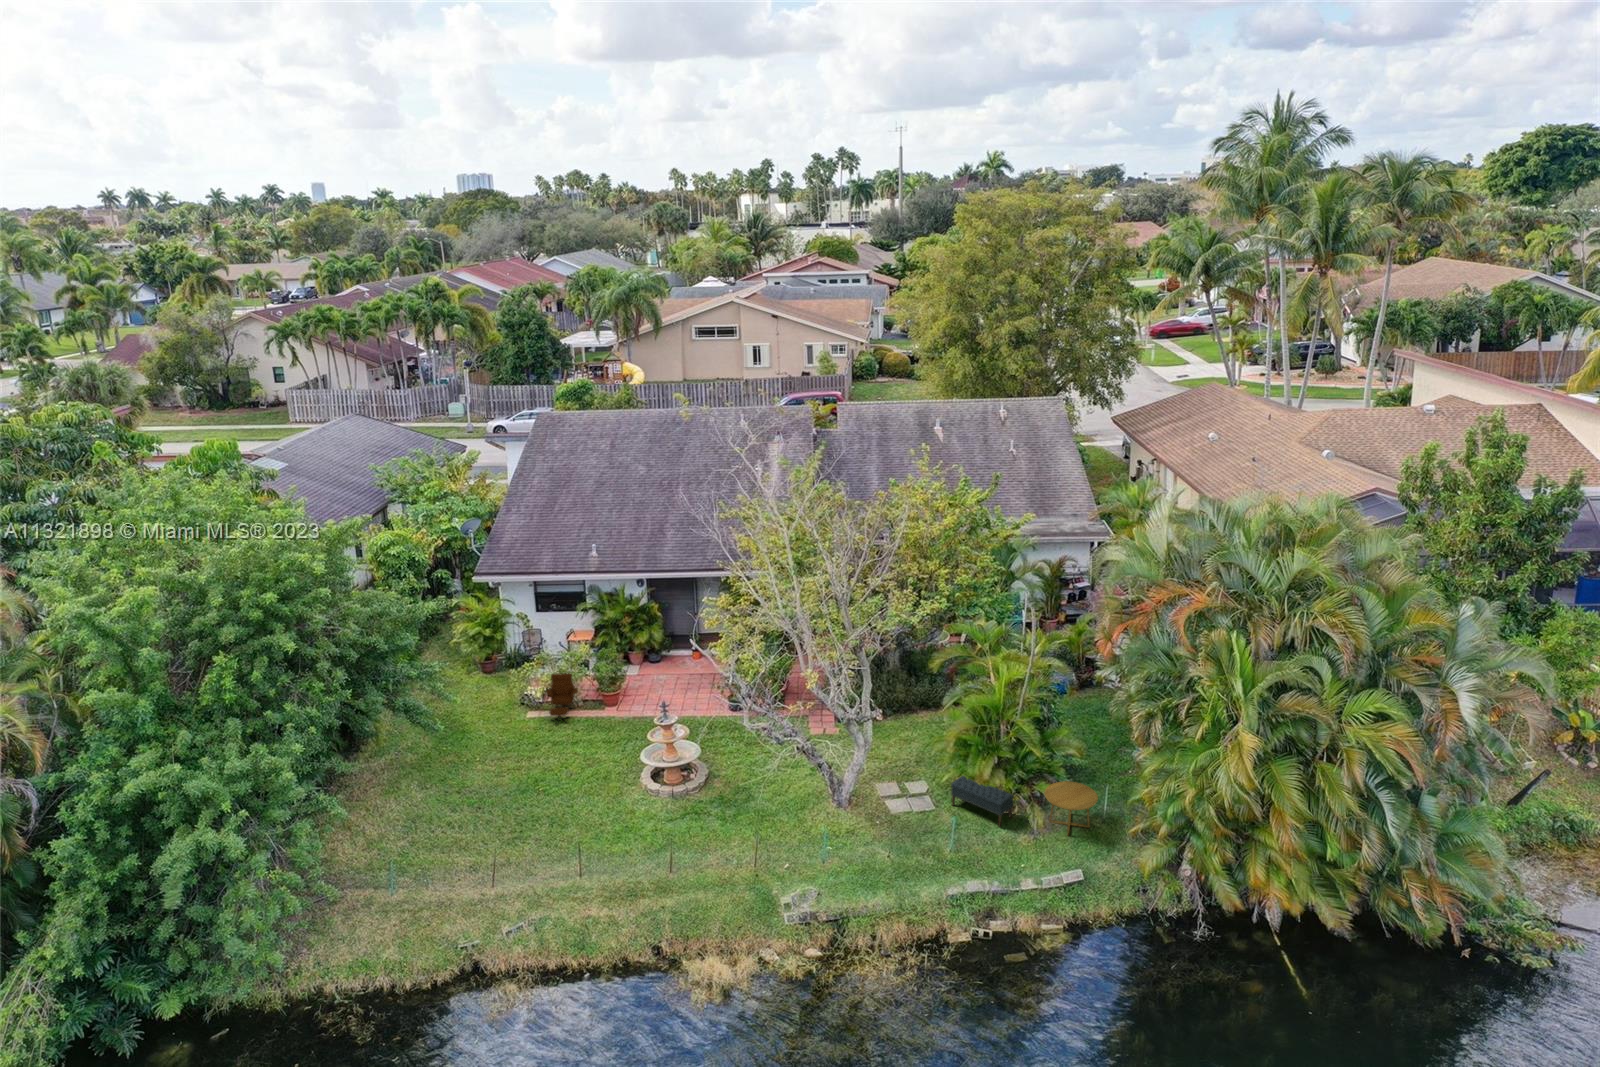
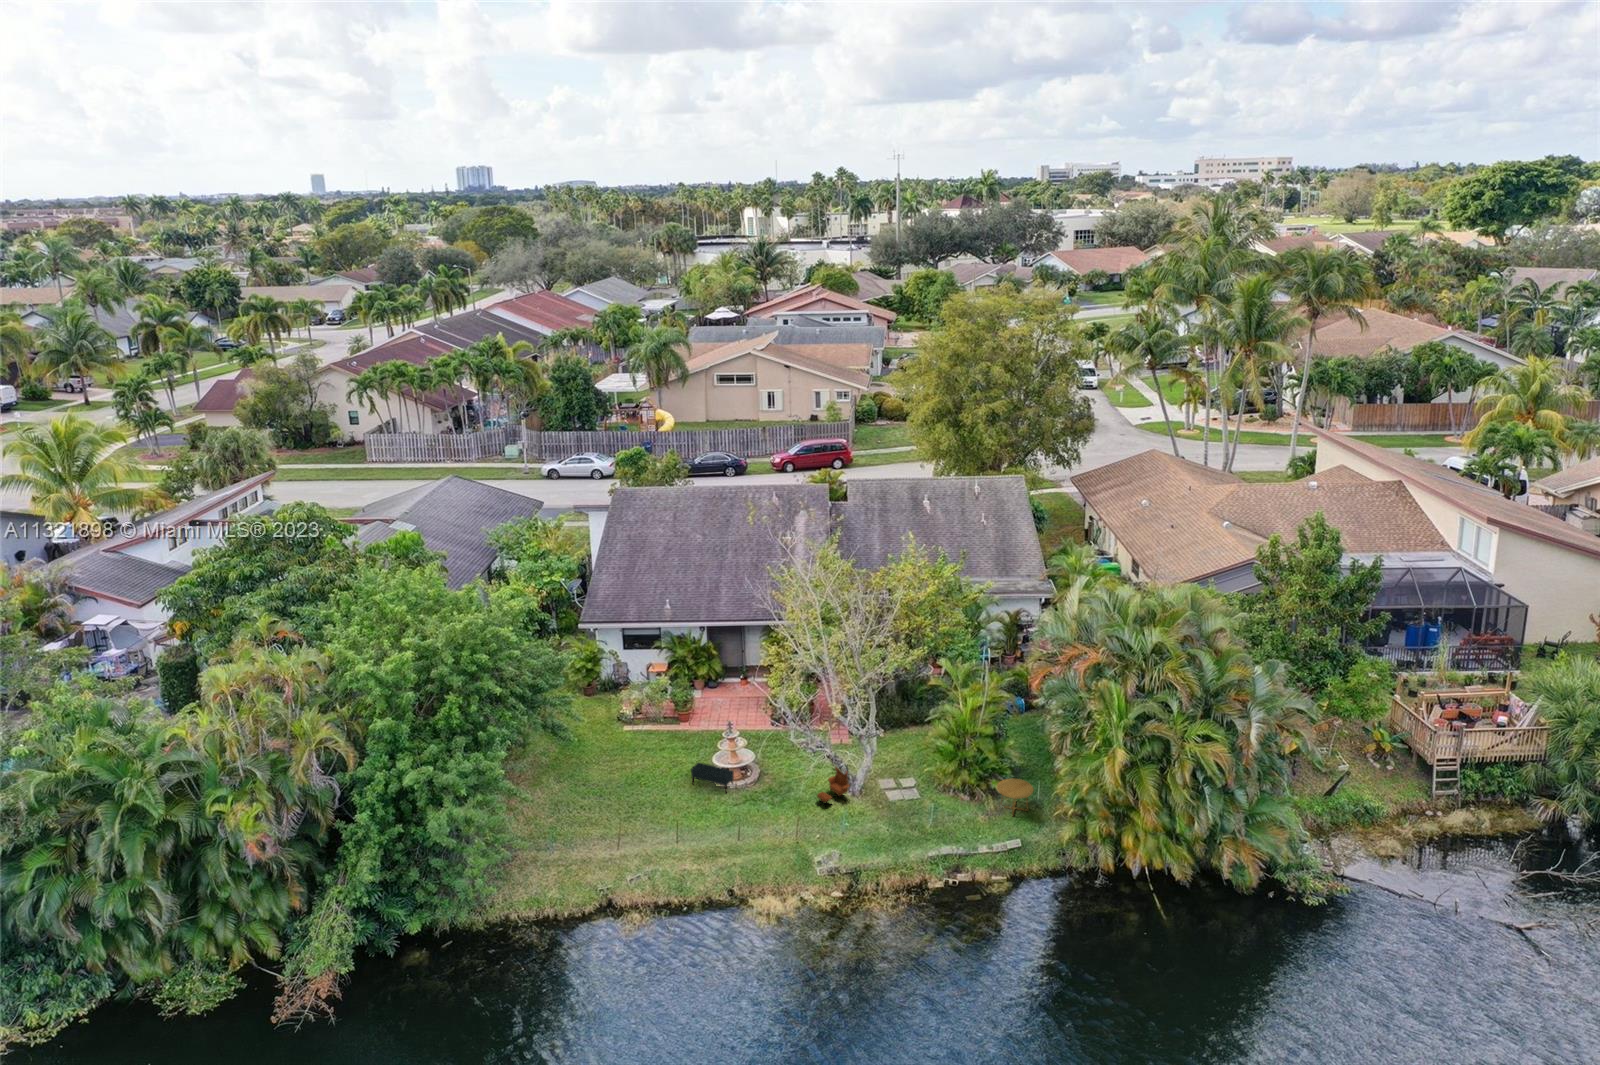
lounge chair: present [547,673,578,723] -> present [817,767,850,804]
bench: present [951,776,1014,827] -> present [691,763,734,793]

